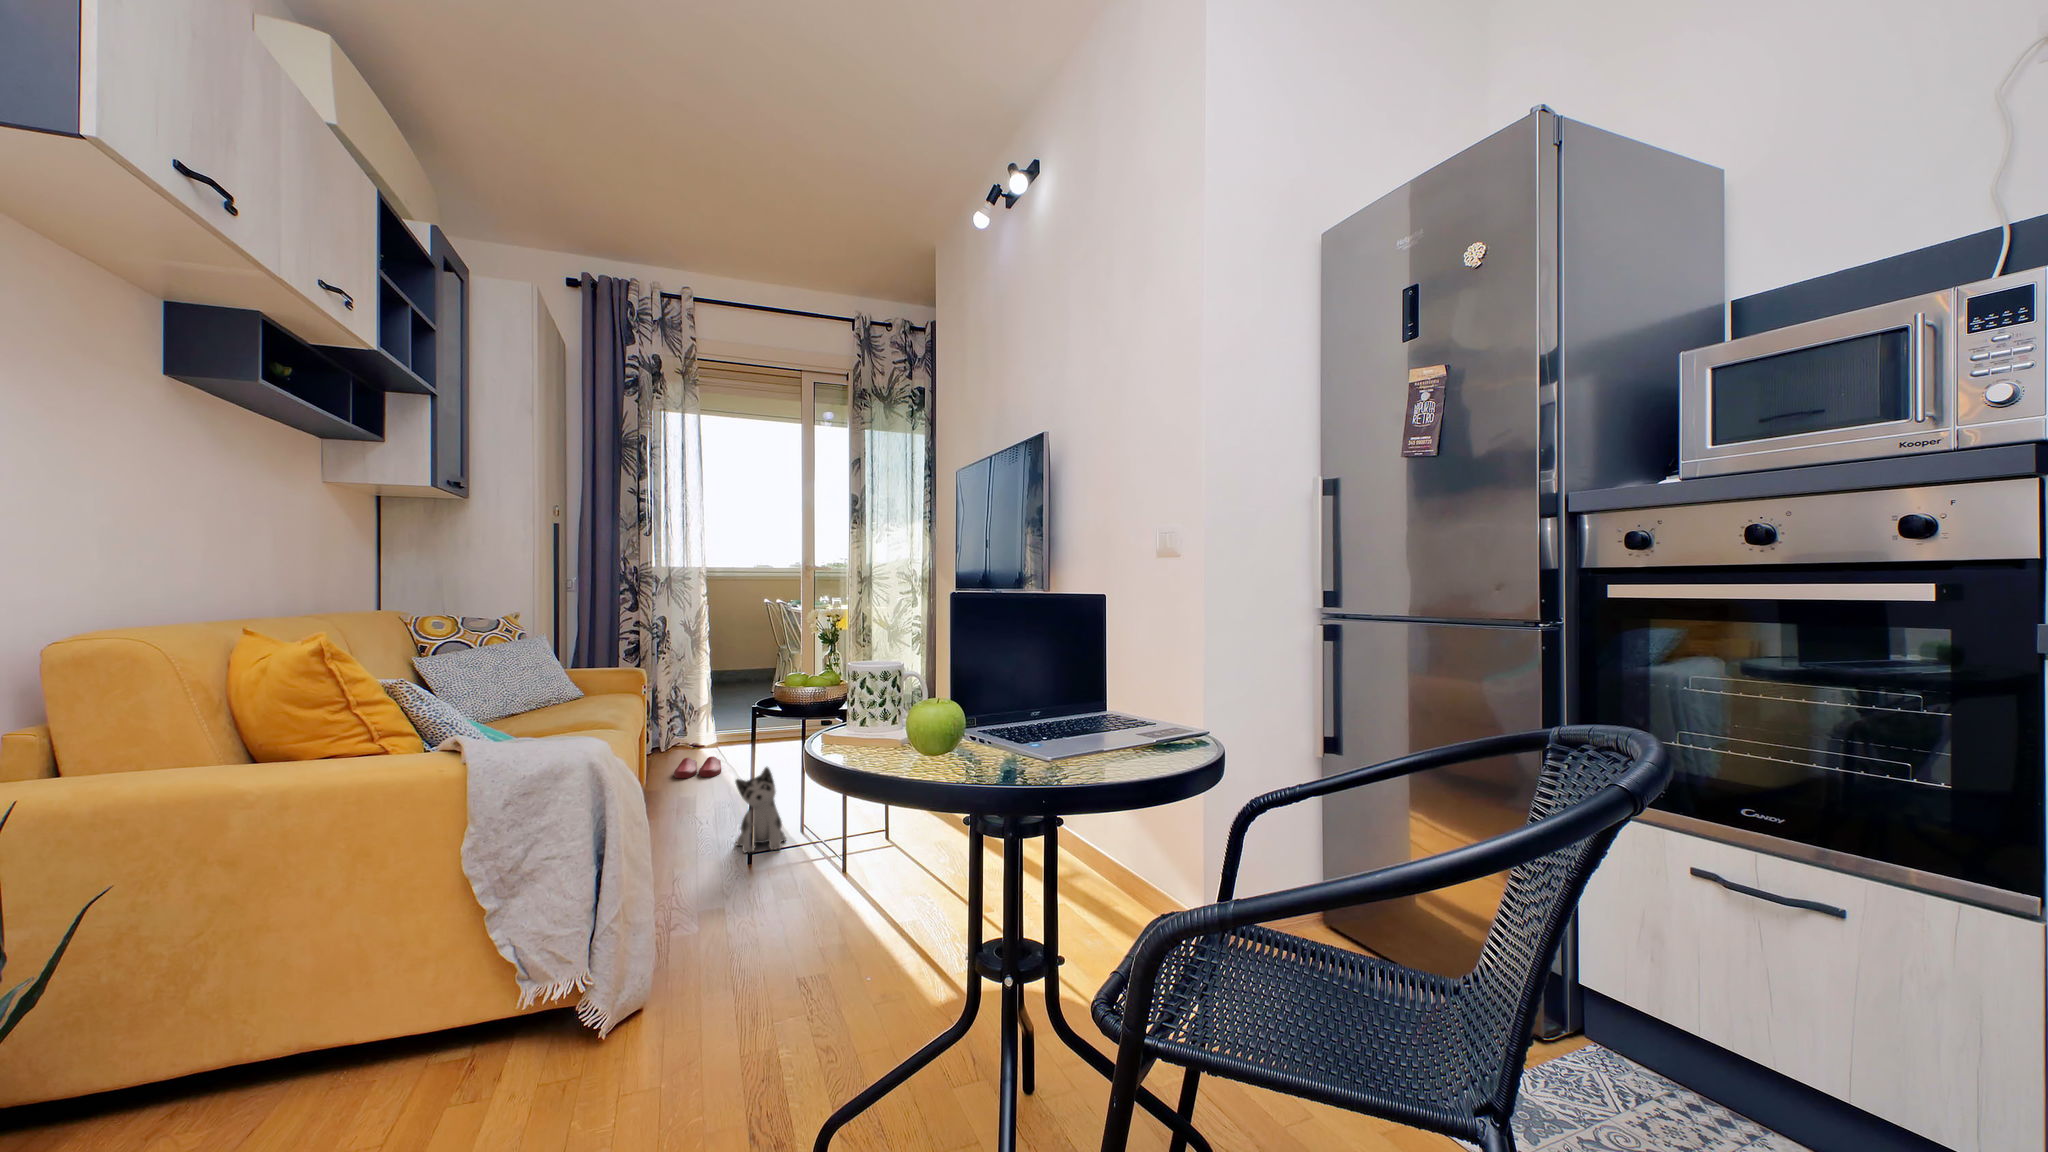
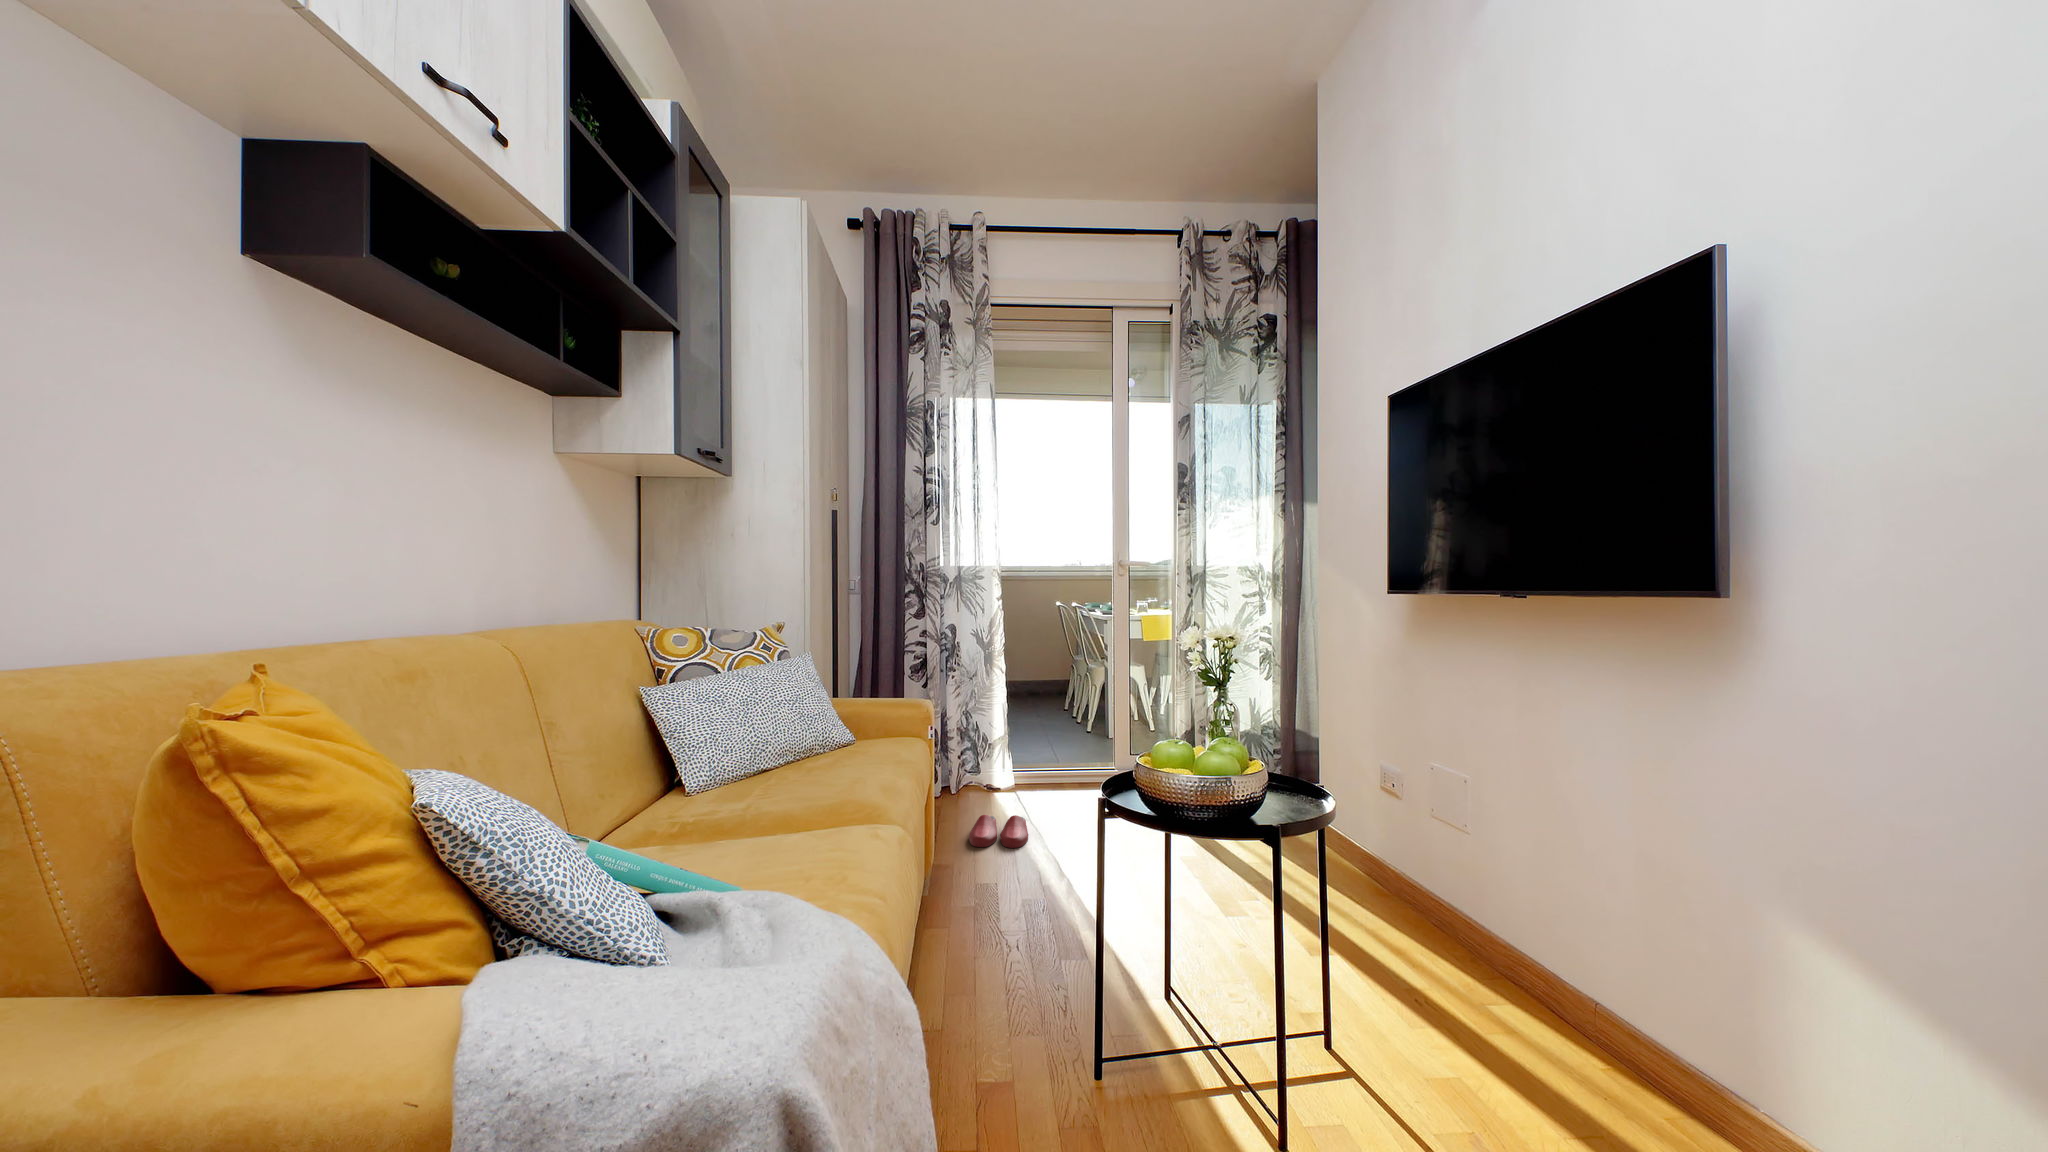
plush toy: present [735,767,787,853] -> none [1080,908,1165,1069]

